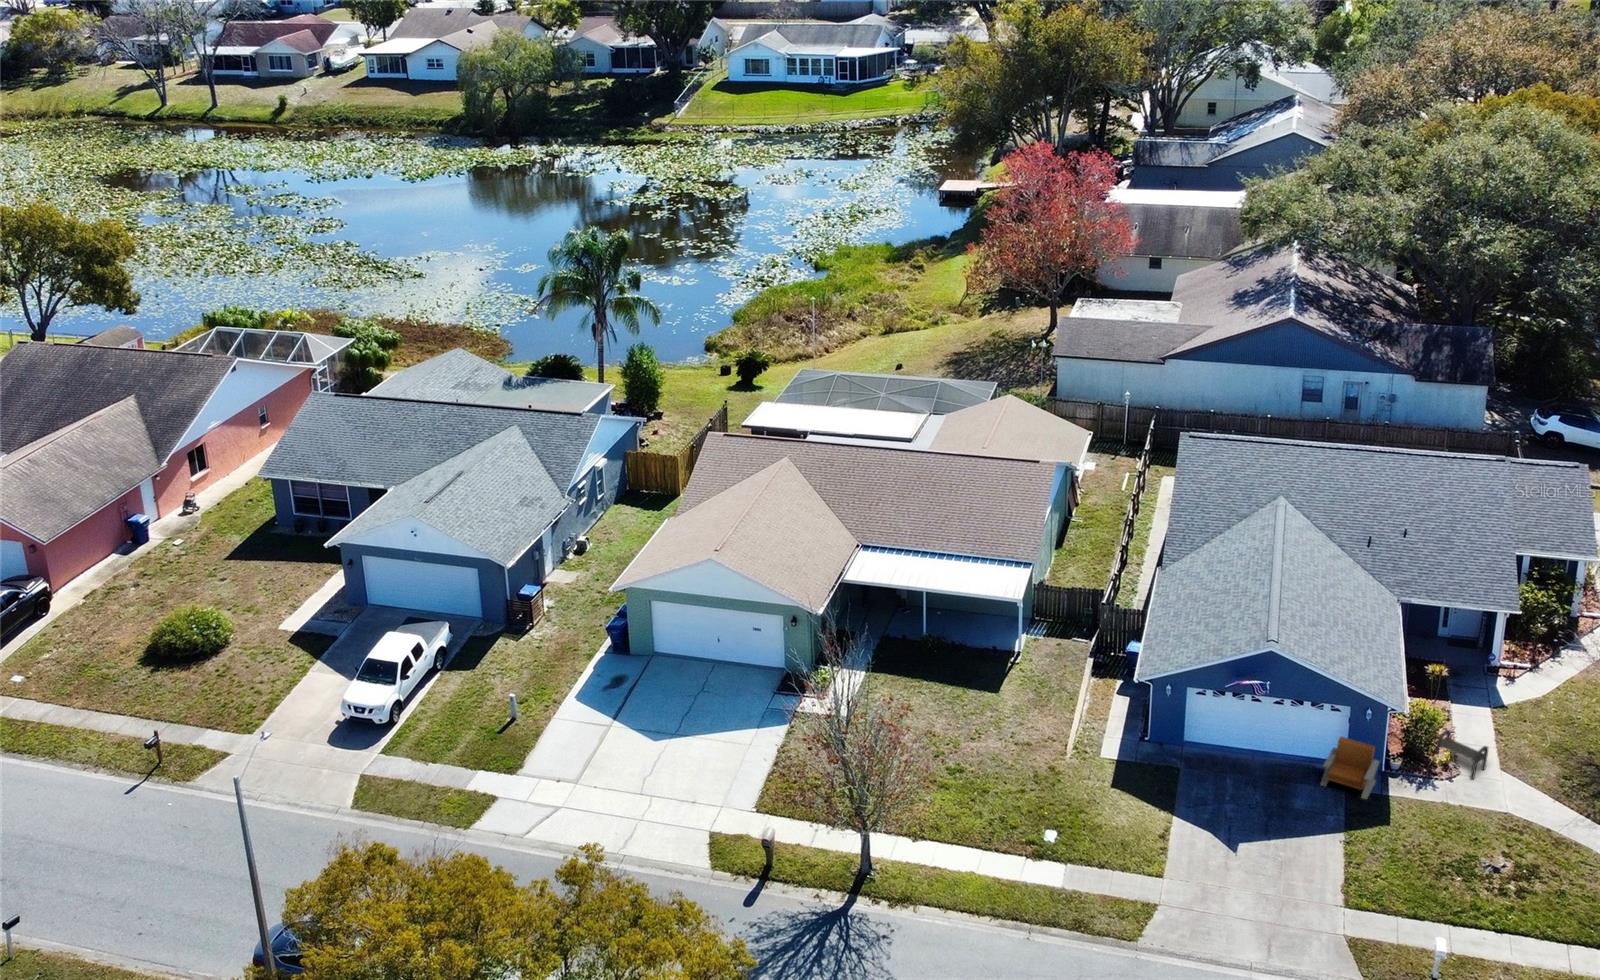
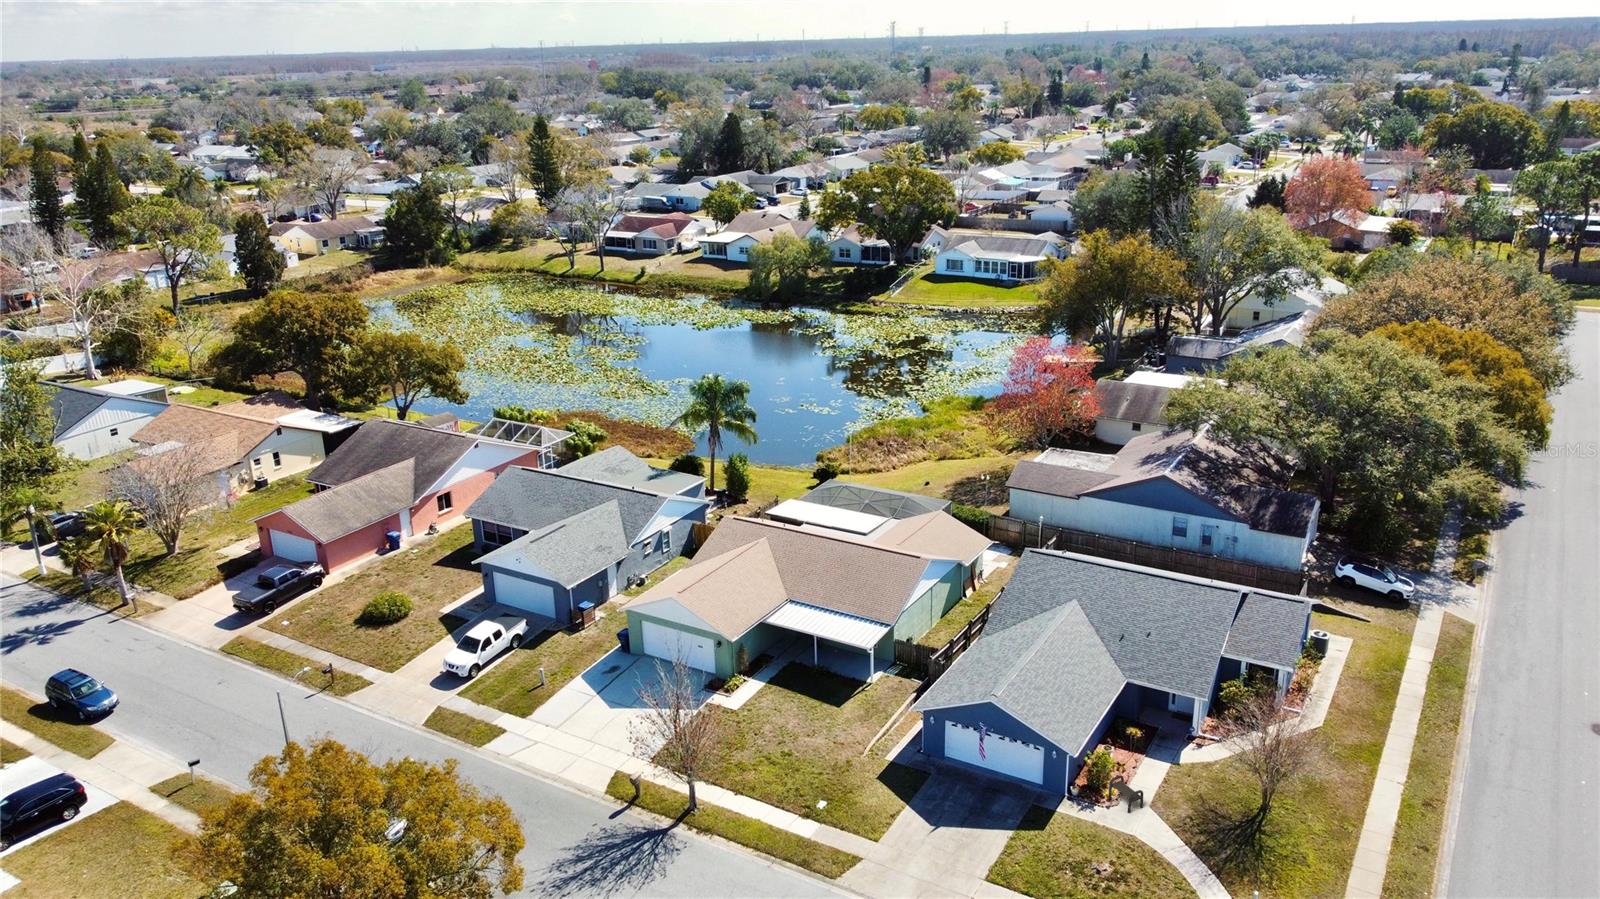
lounge chair: present [1320,737,1380,799] -> none [1019,768,1061,815]

